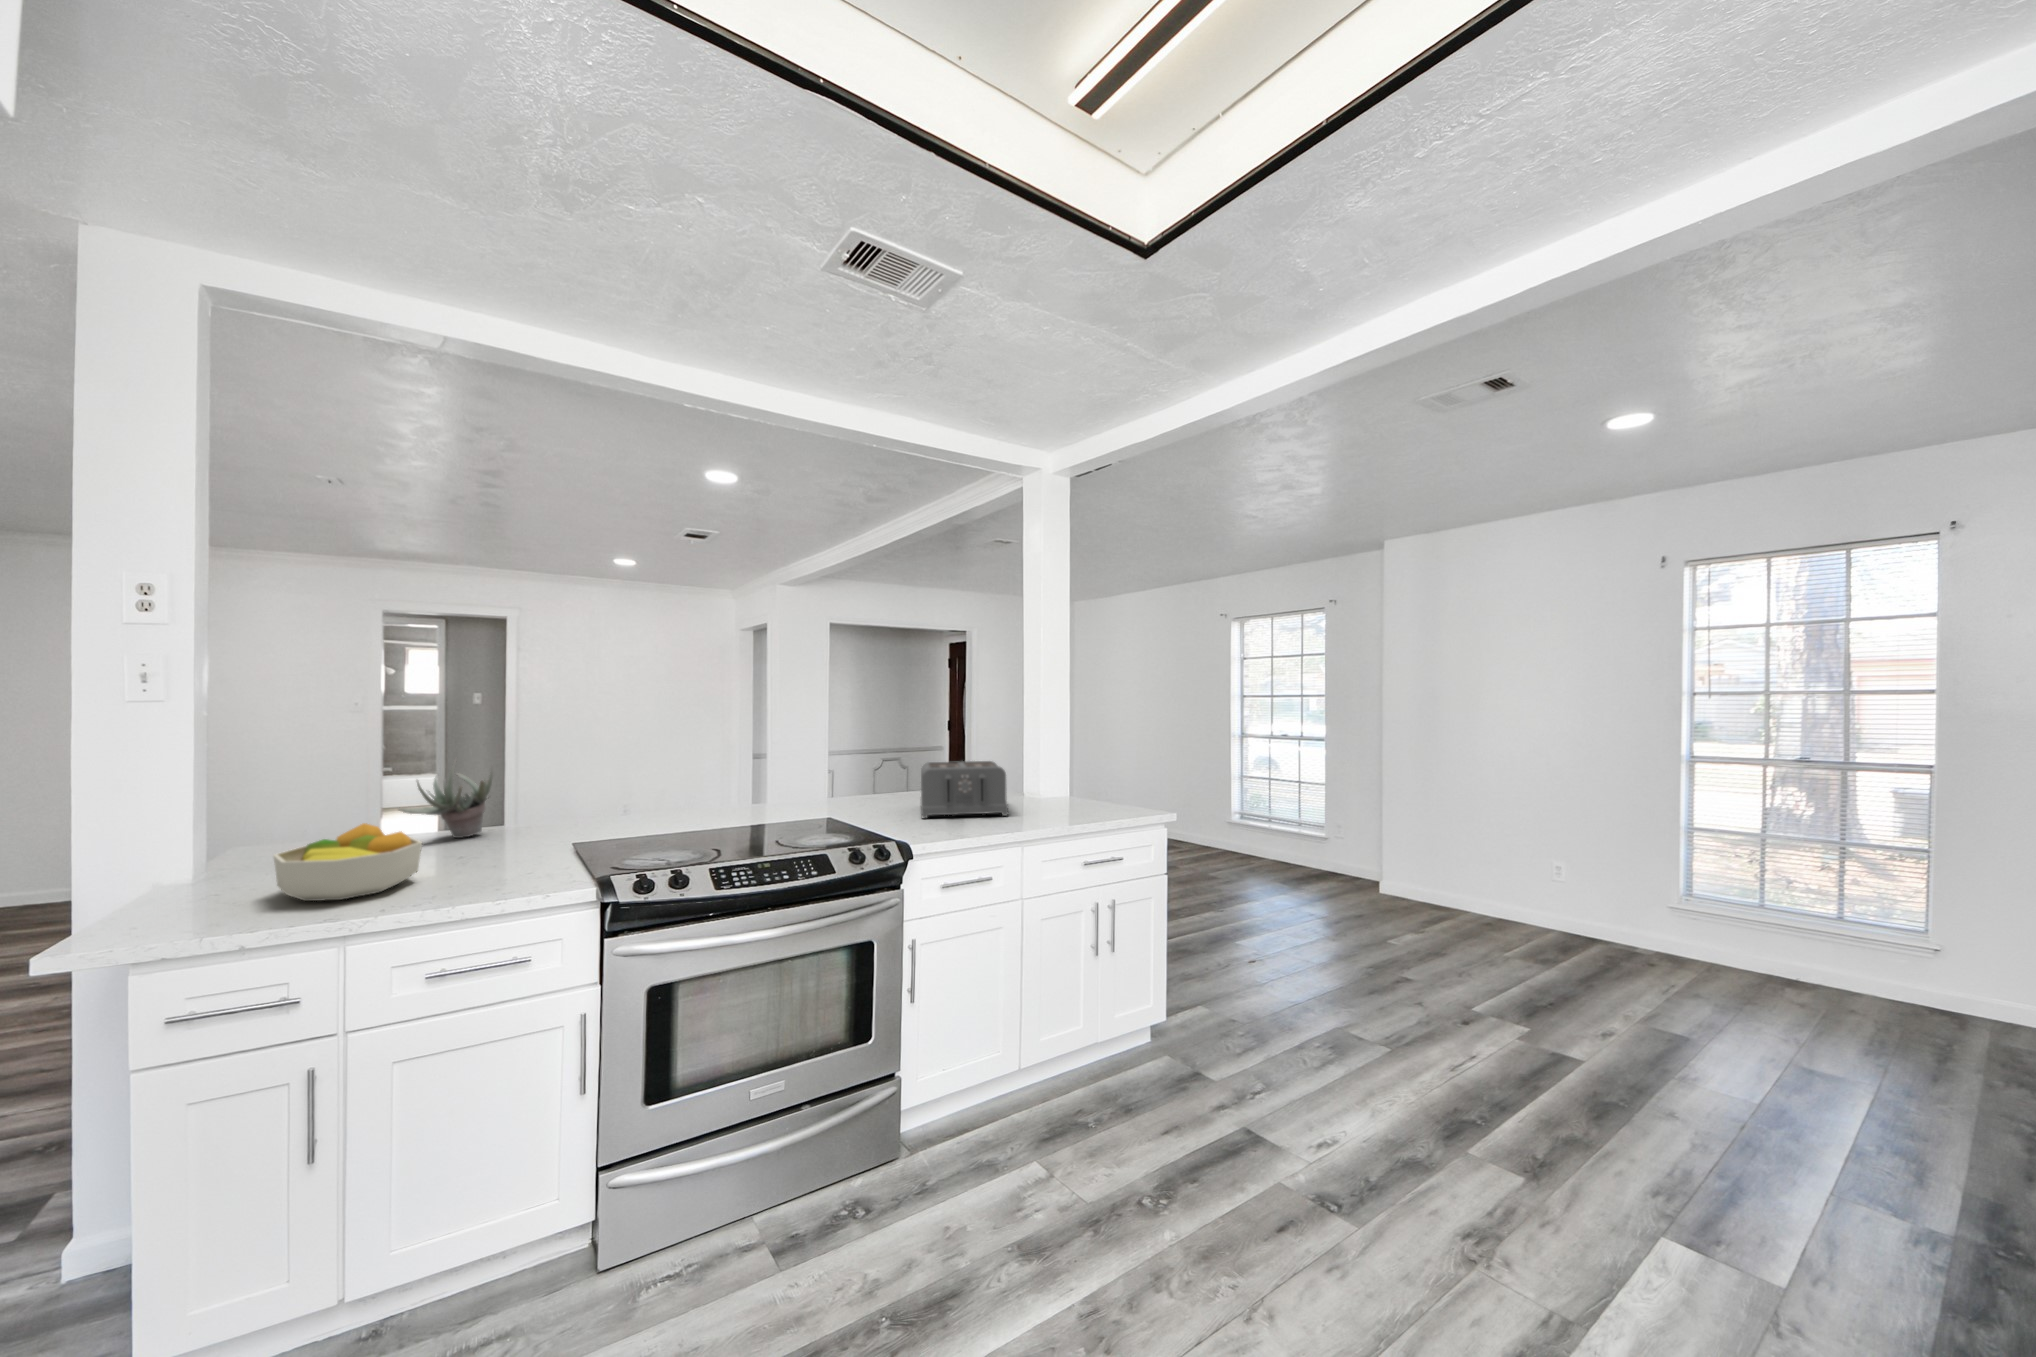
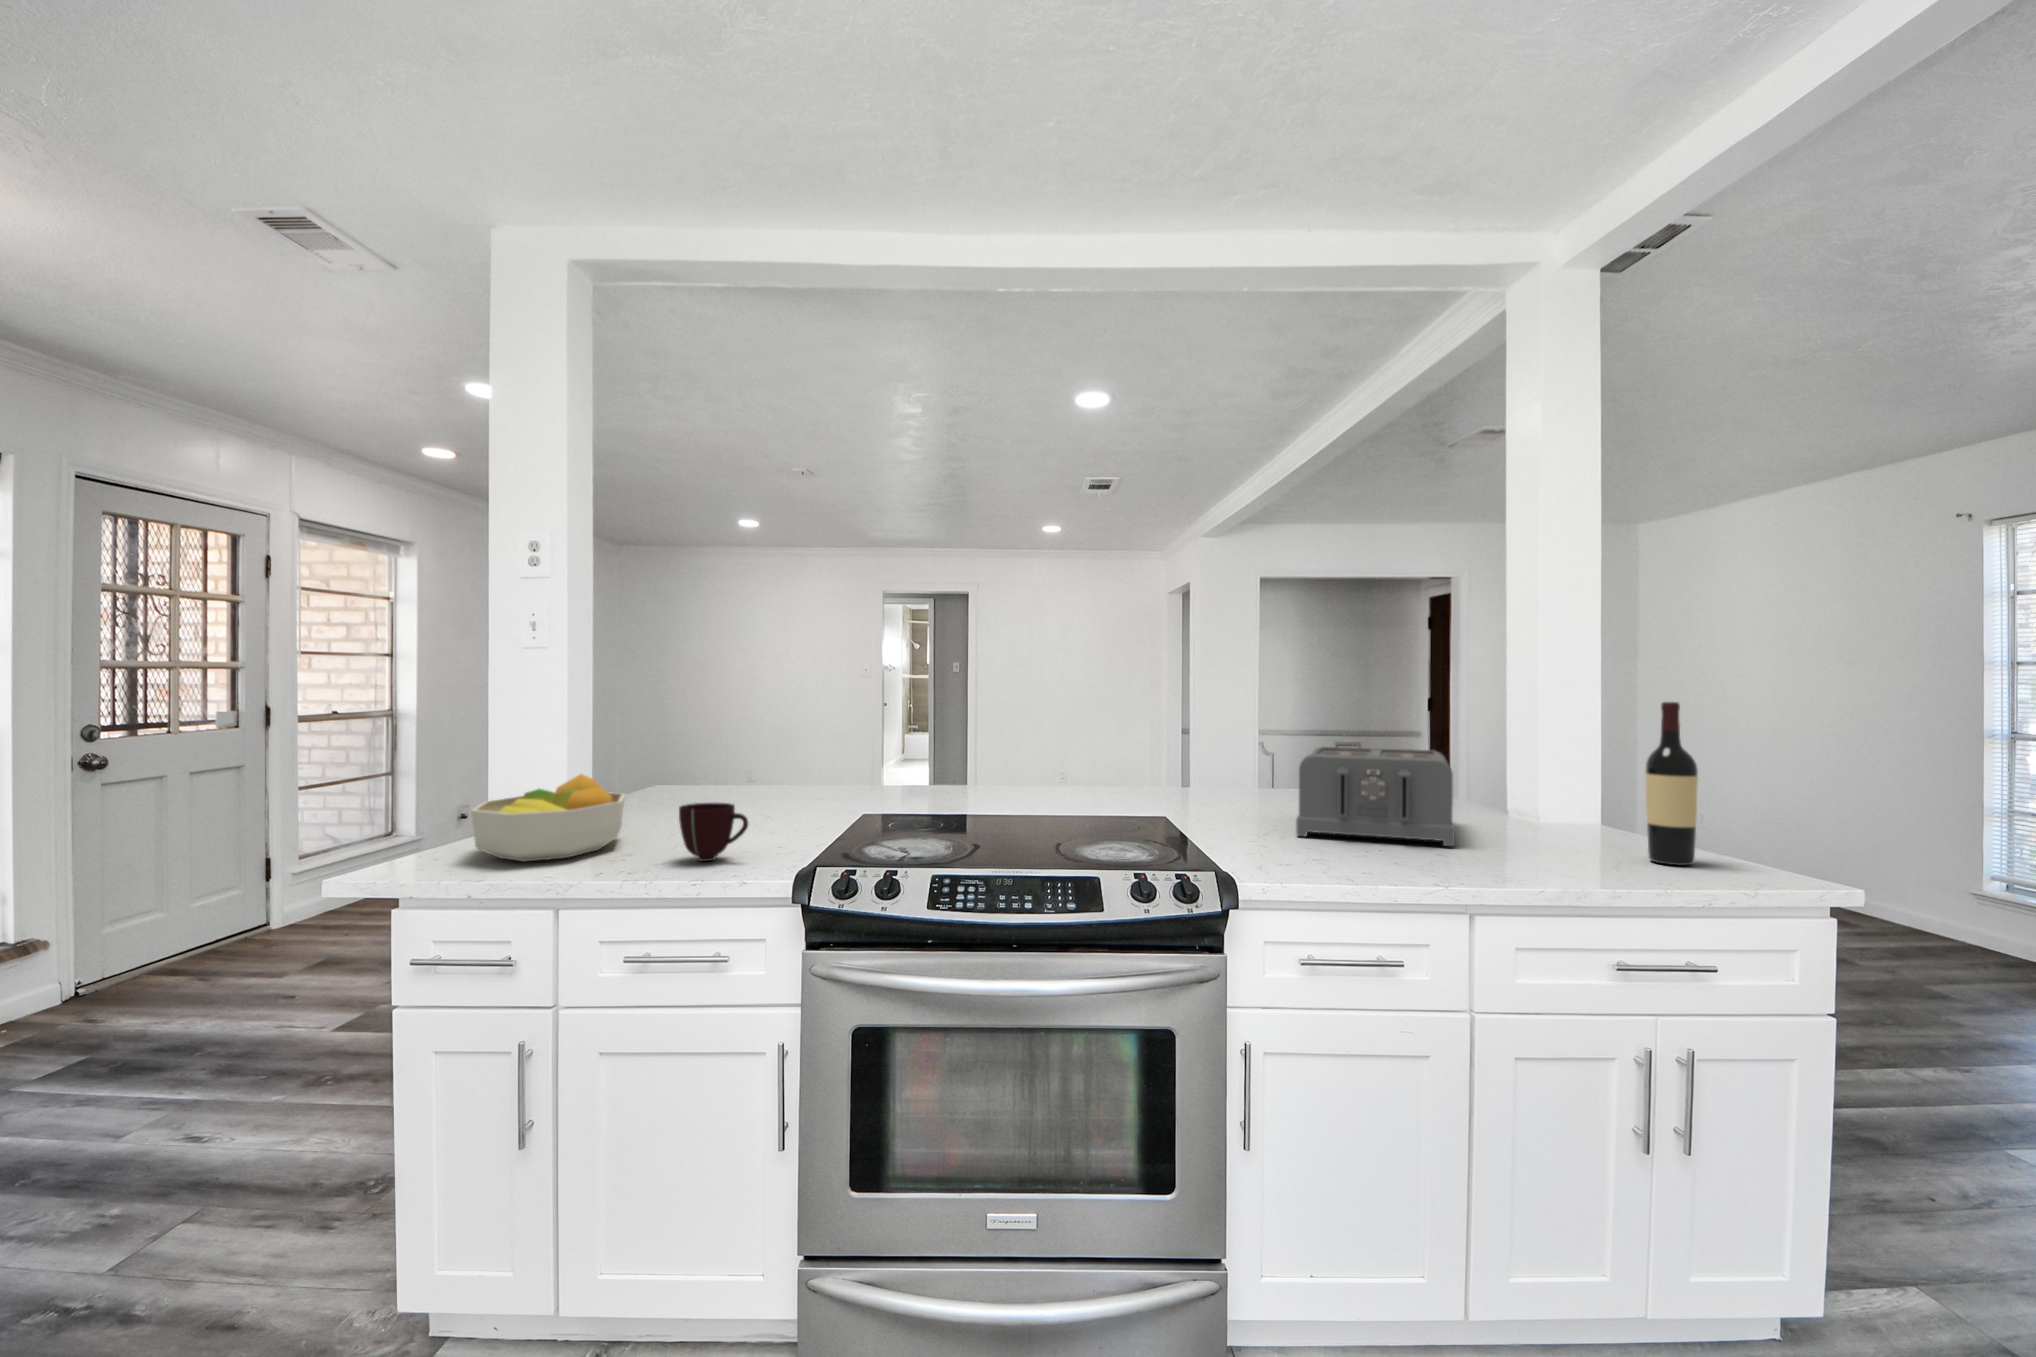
wine bottle: none [1096,731,1118,814] -> present [1645,702,1698,865]
succulent plant: present [398,760,493,838] -> none [660,707,759,803]
mug: none [494,834,558,880] -> present [679,803,748,861]

